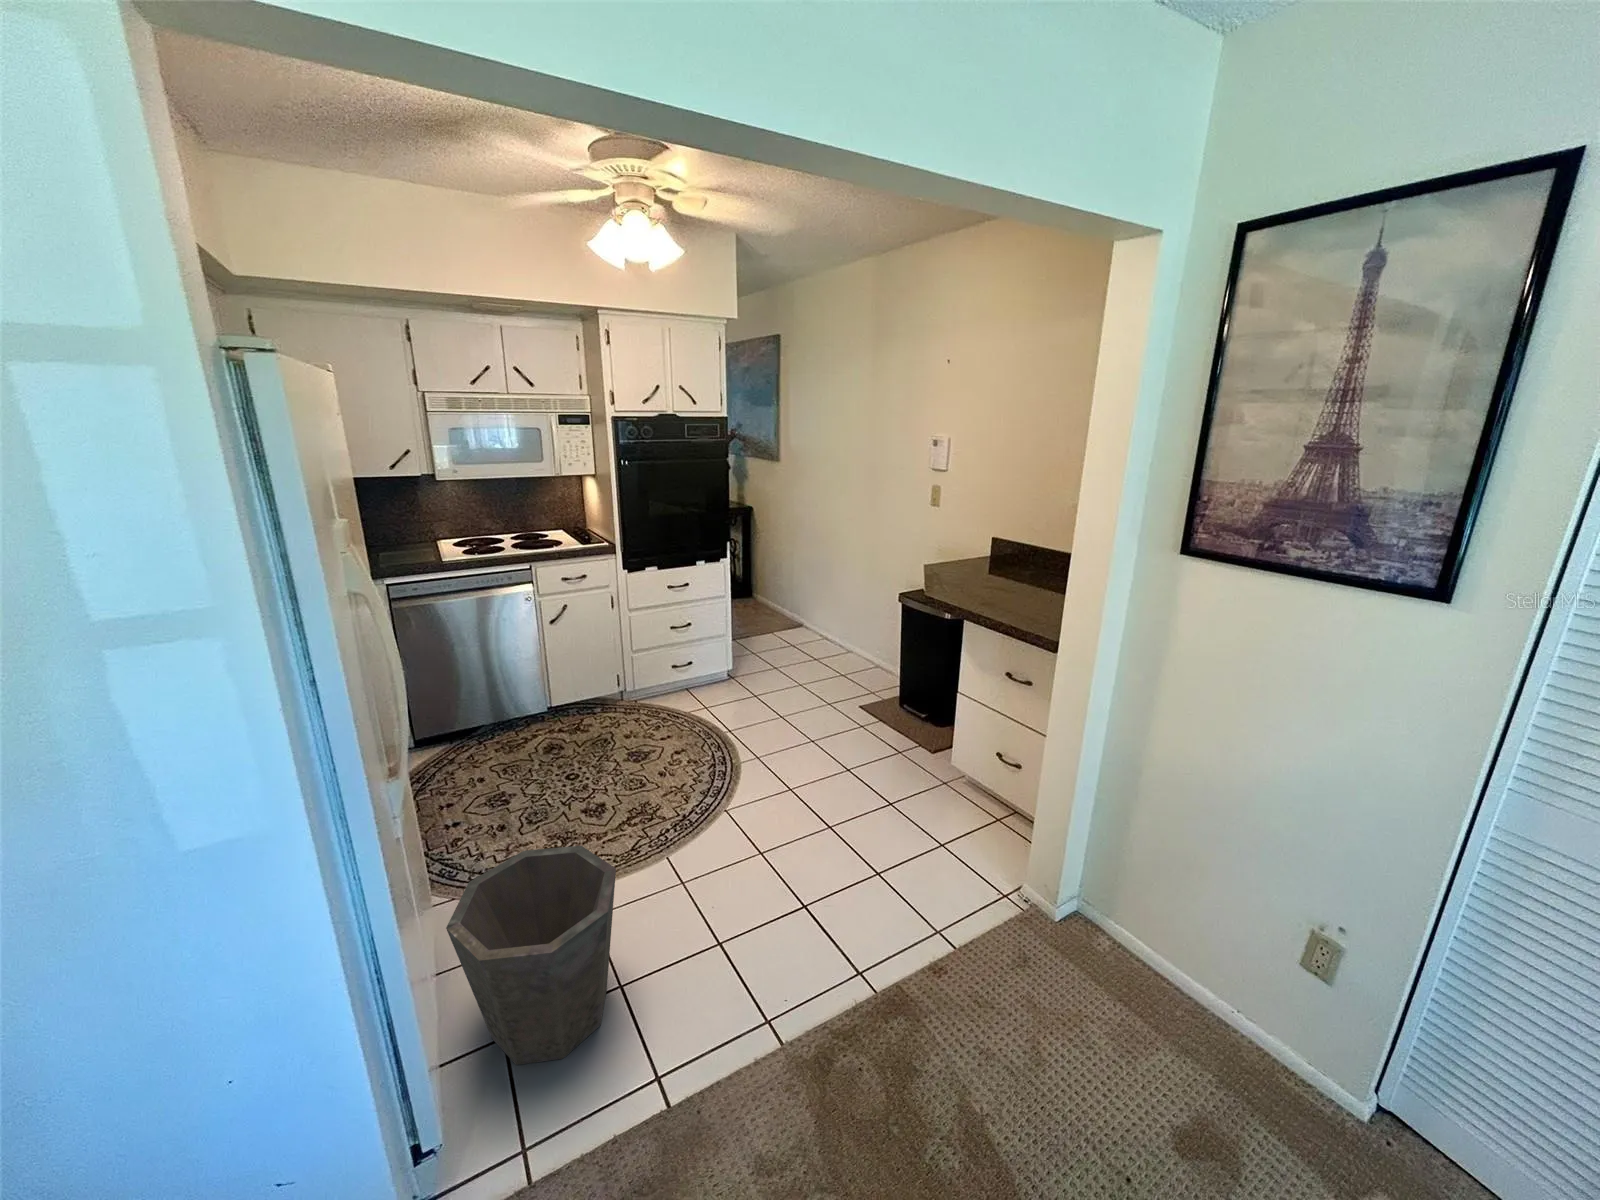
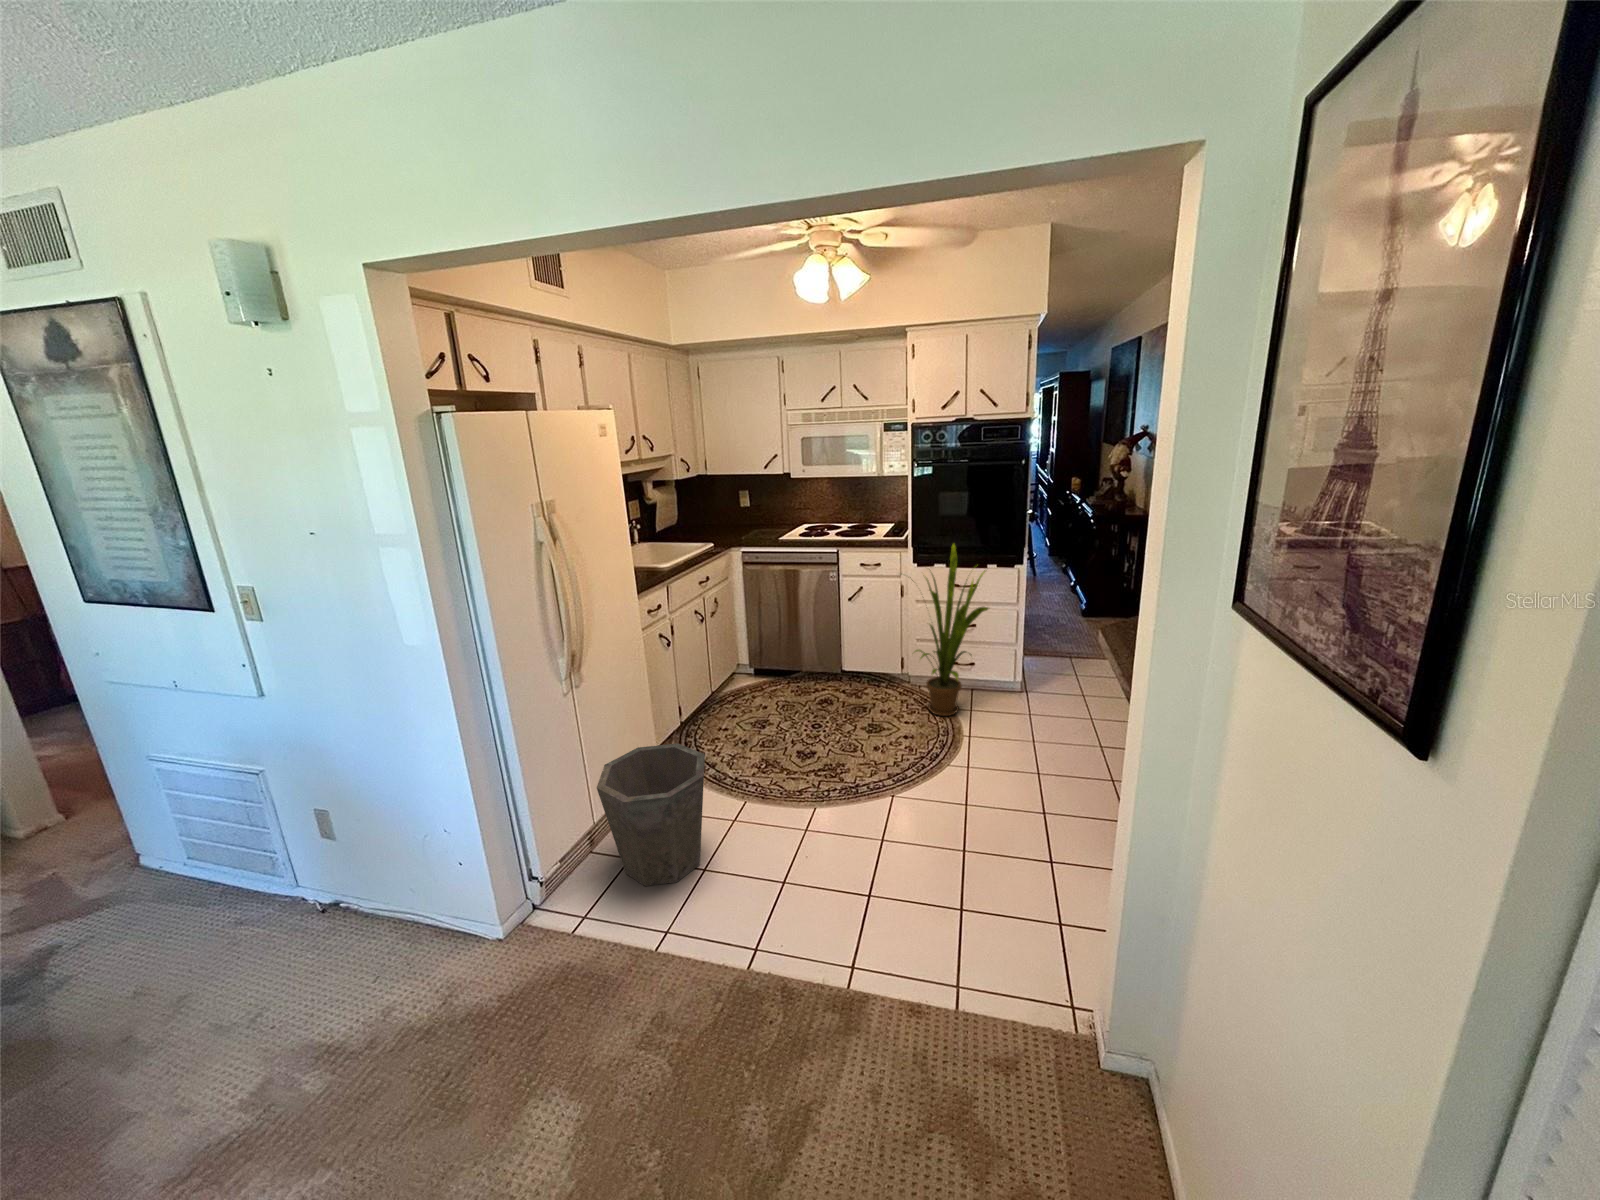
house plant: none [629,543,732,722] -> present [910,544,988,716]

